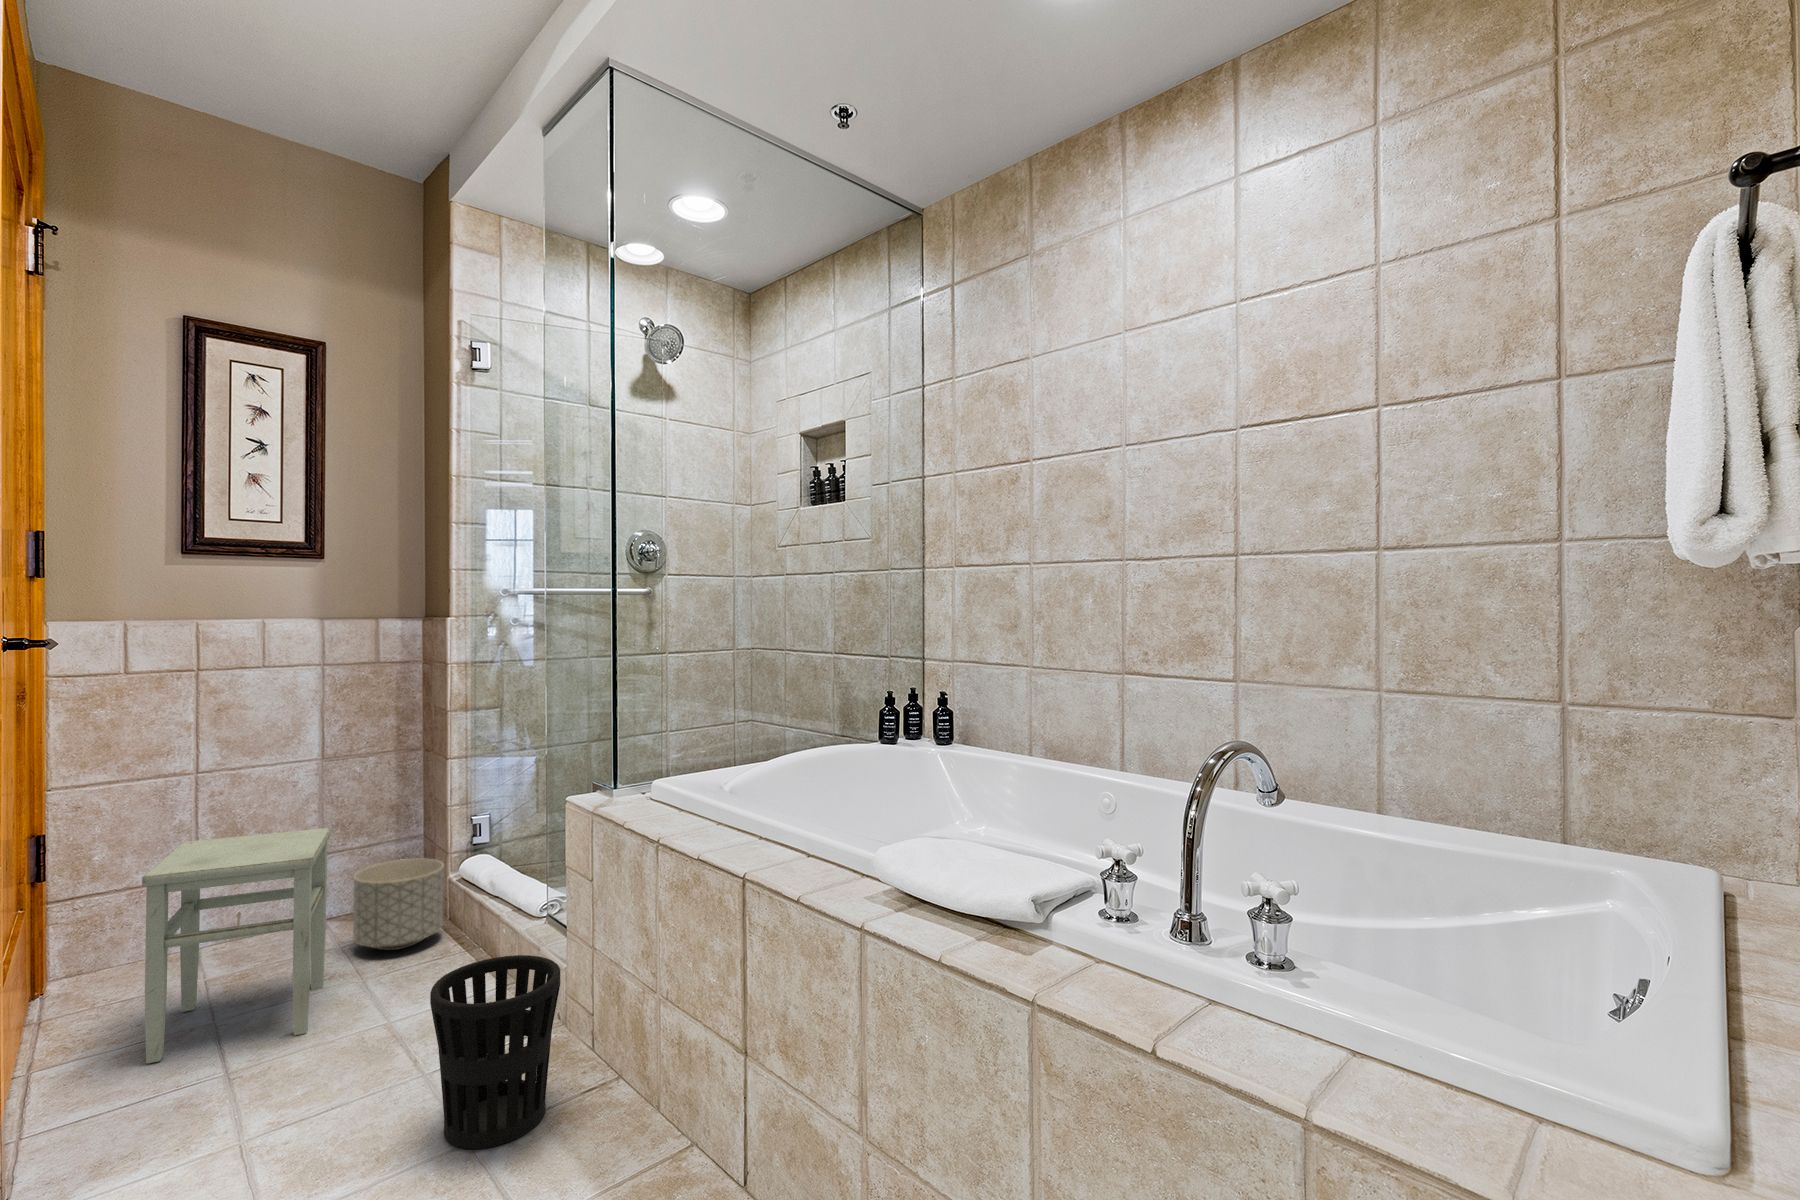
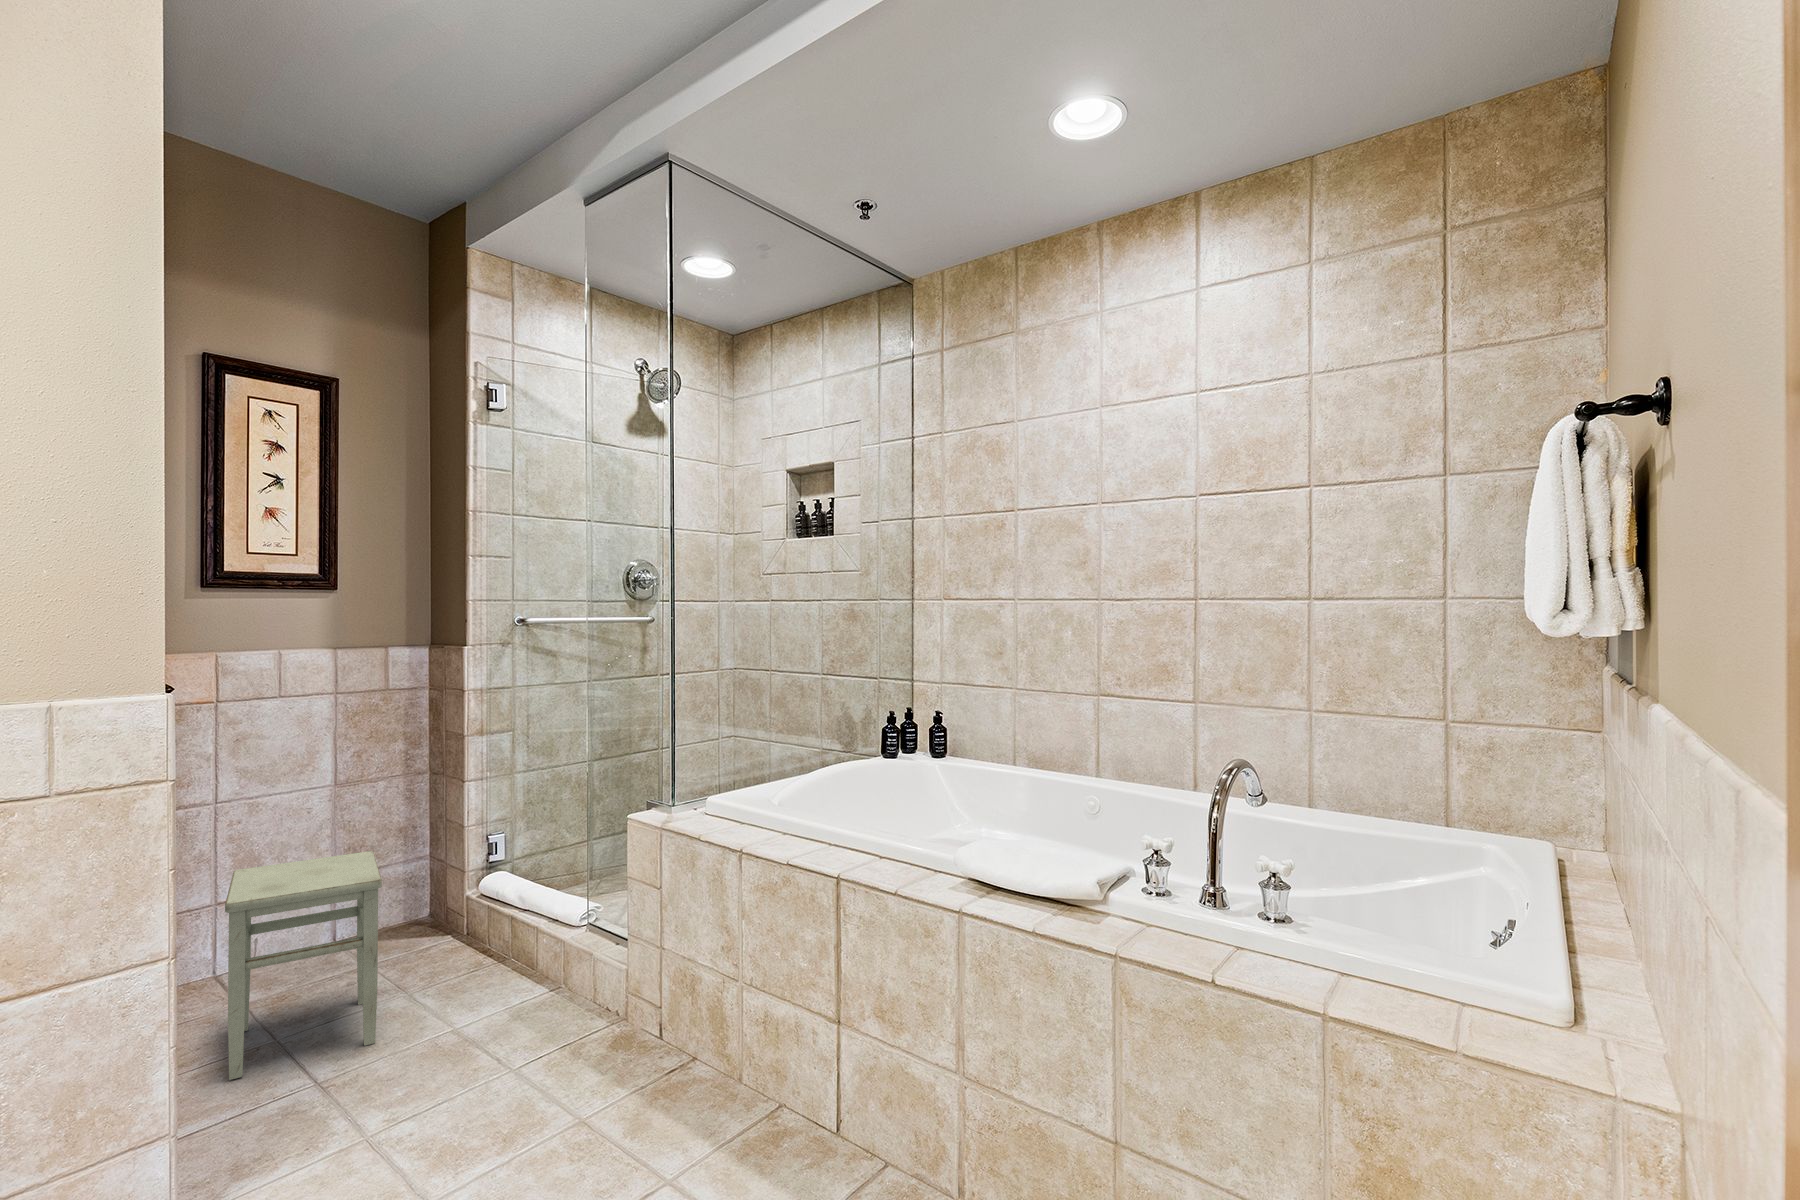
planter: present [353,859,444,950] -> none [382,877,467,965]
wastebasket: present [430,955,560,1149] -> none [540,956,649,1125]

